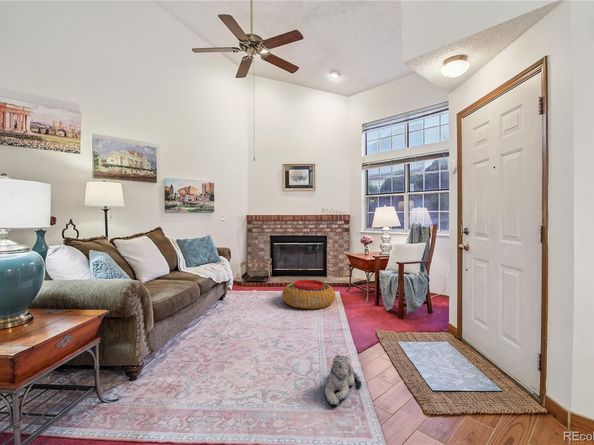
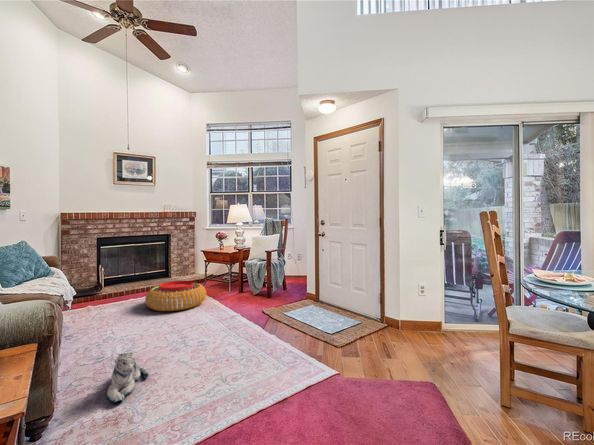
plush toy: present [325,355,362,405] -> present [107,353,148,403]

